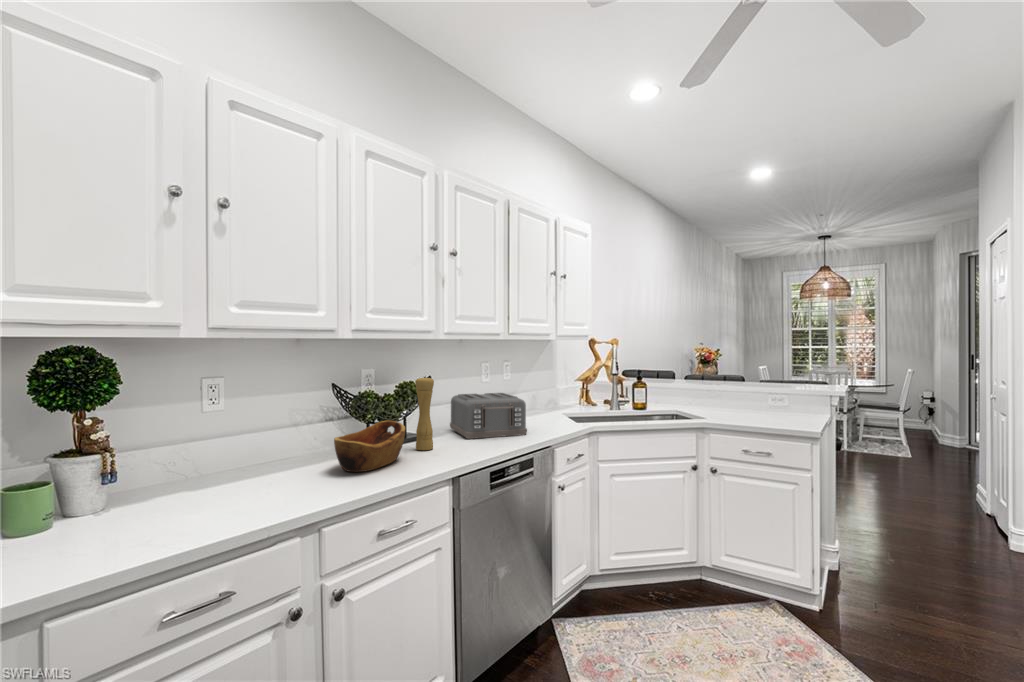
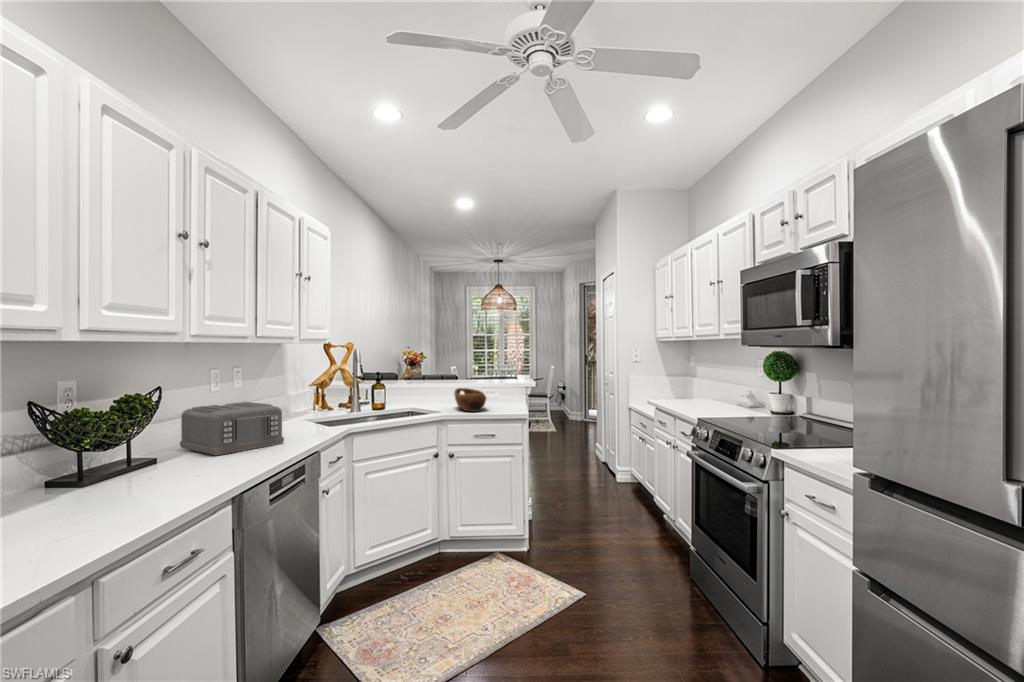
pepper mill: present [415,377,434,450] -> none [153,388,180,475]
wooden bowl: present [334,421,405,472] -> present [454,388,487,412]

